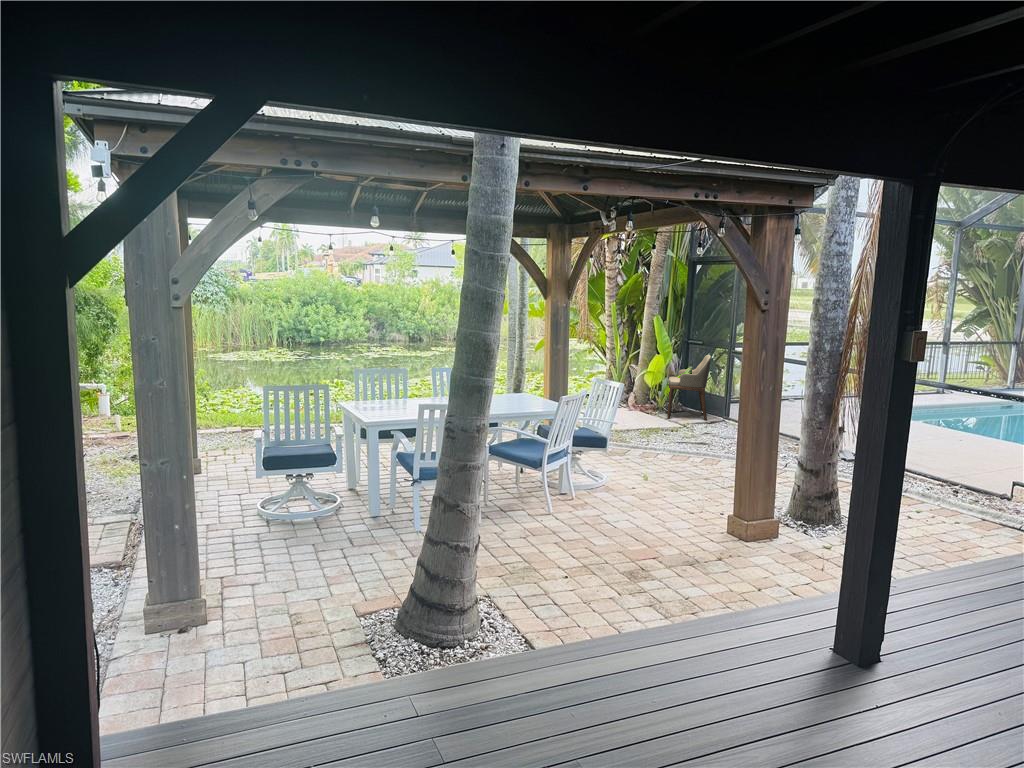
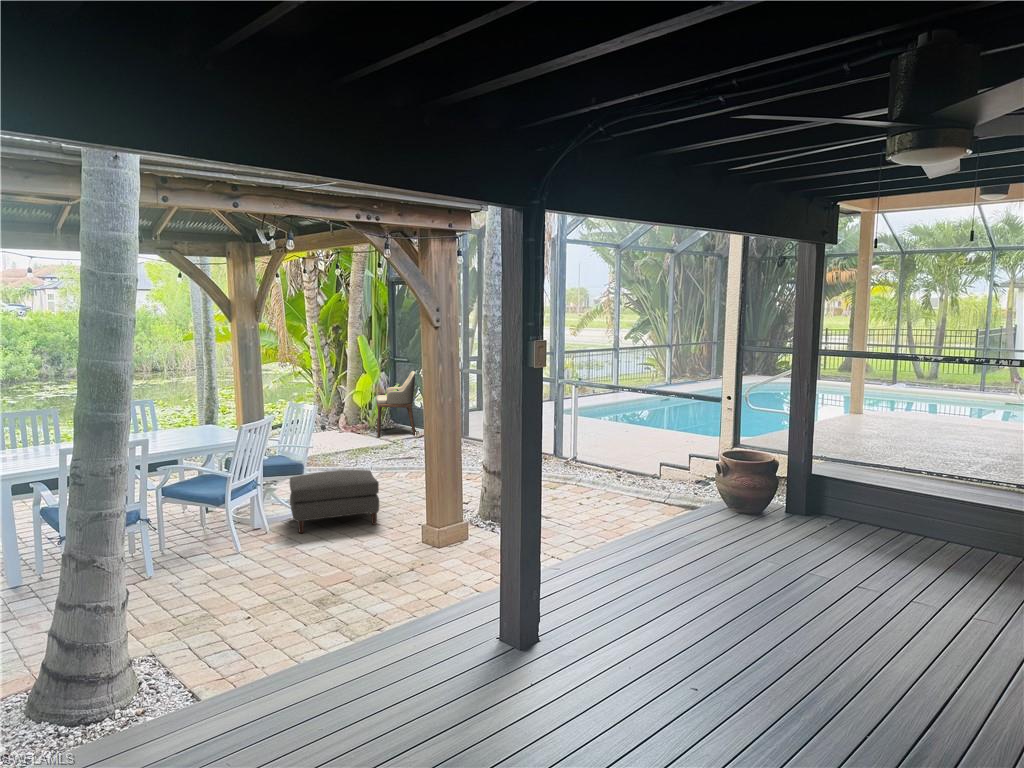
ottoman: none [594,448,683,507] -> present [290,470,379,533]

